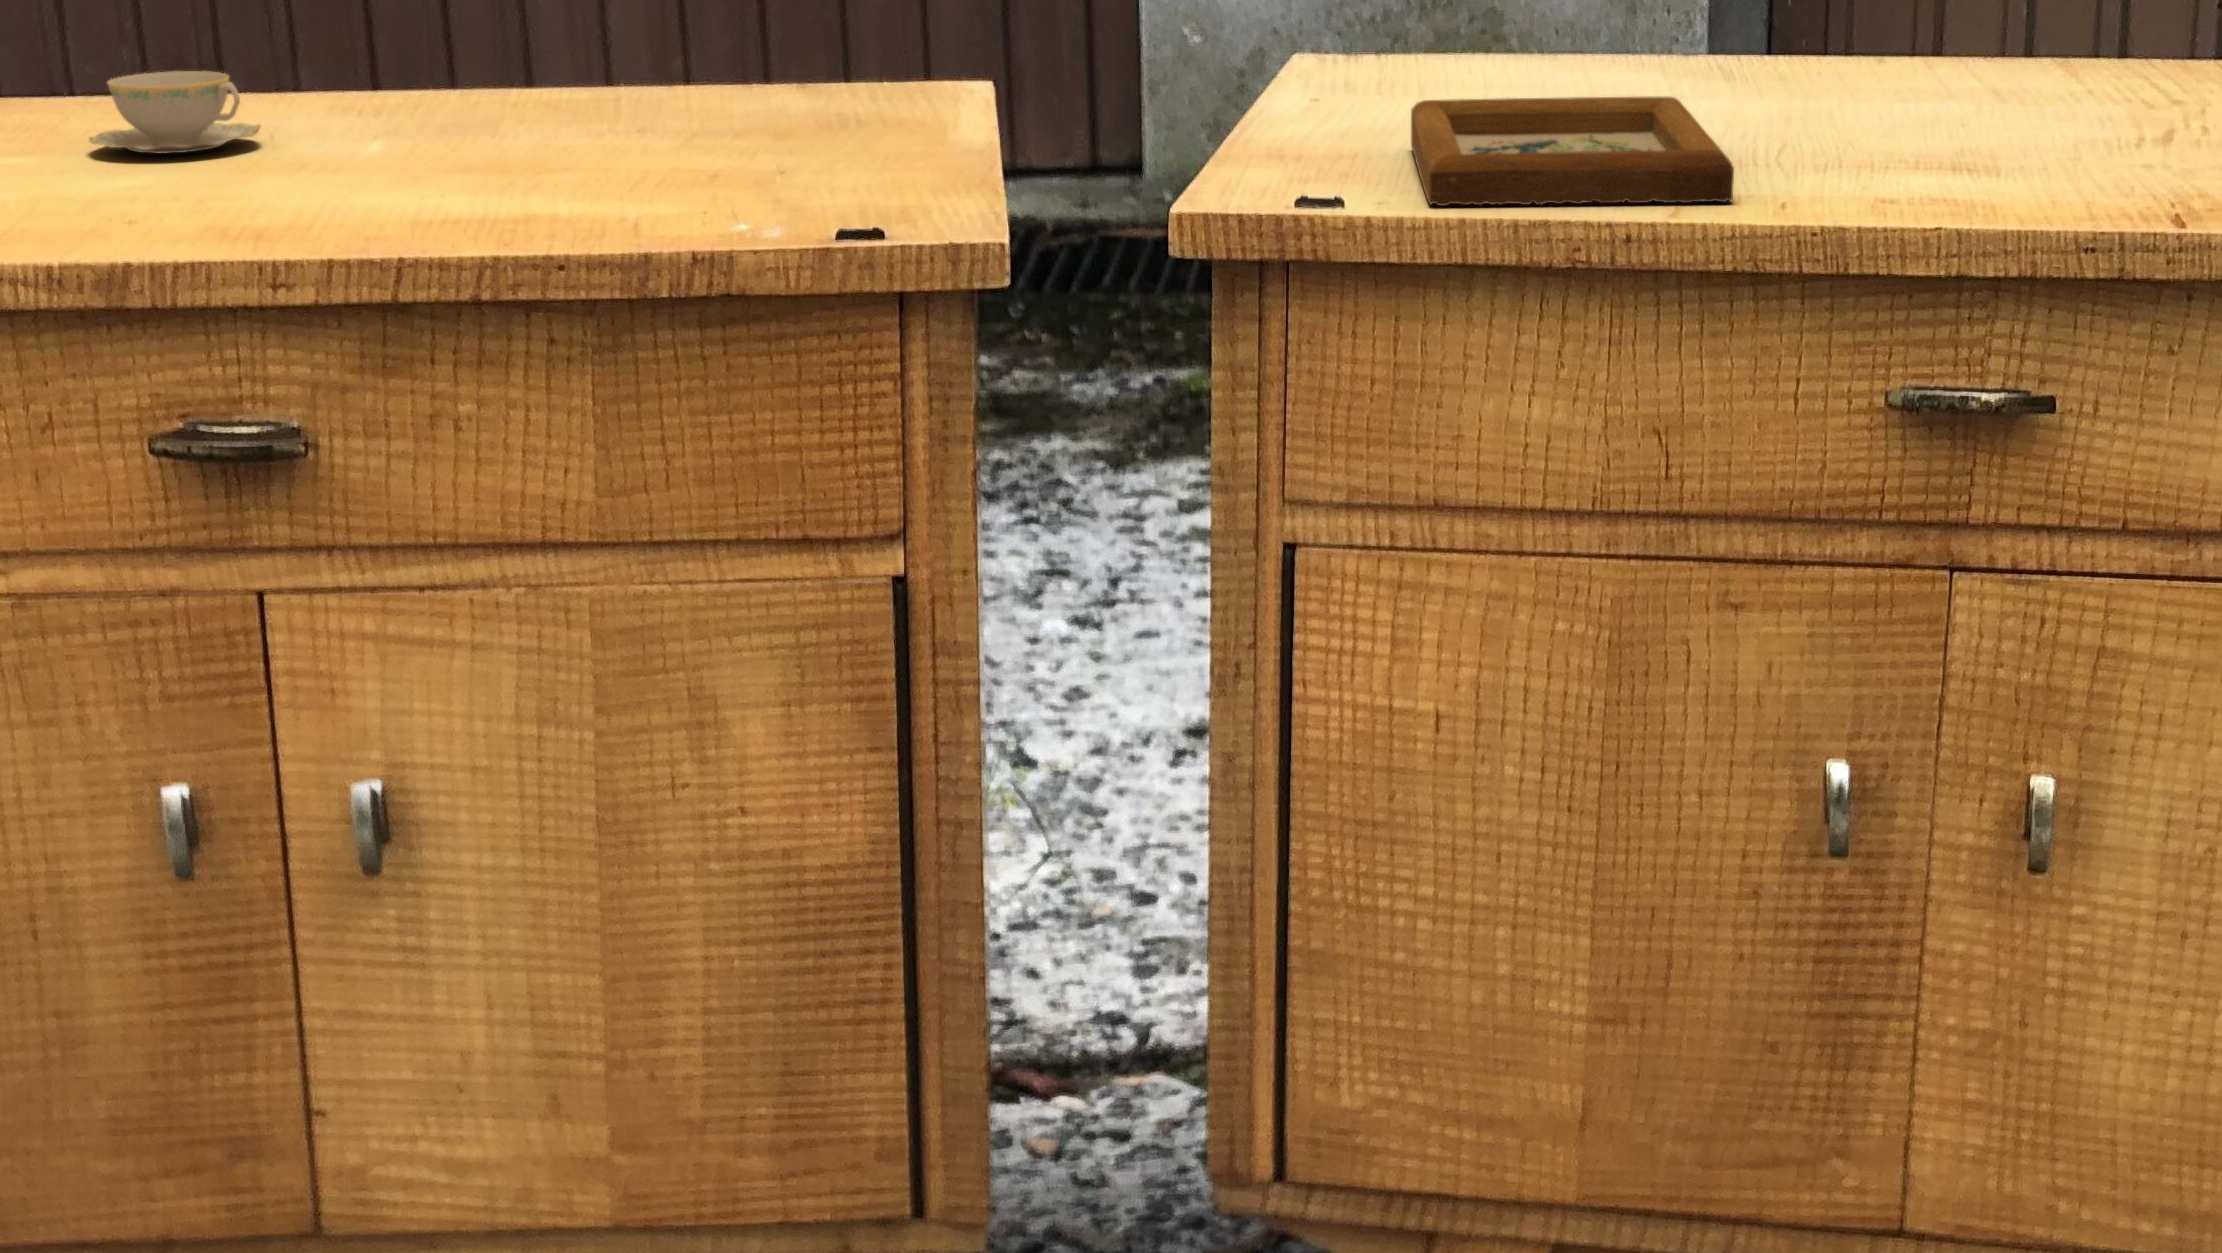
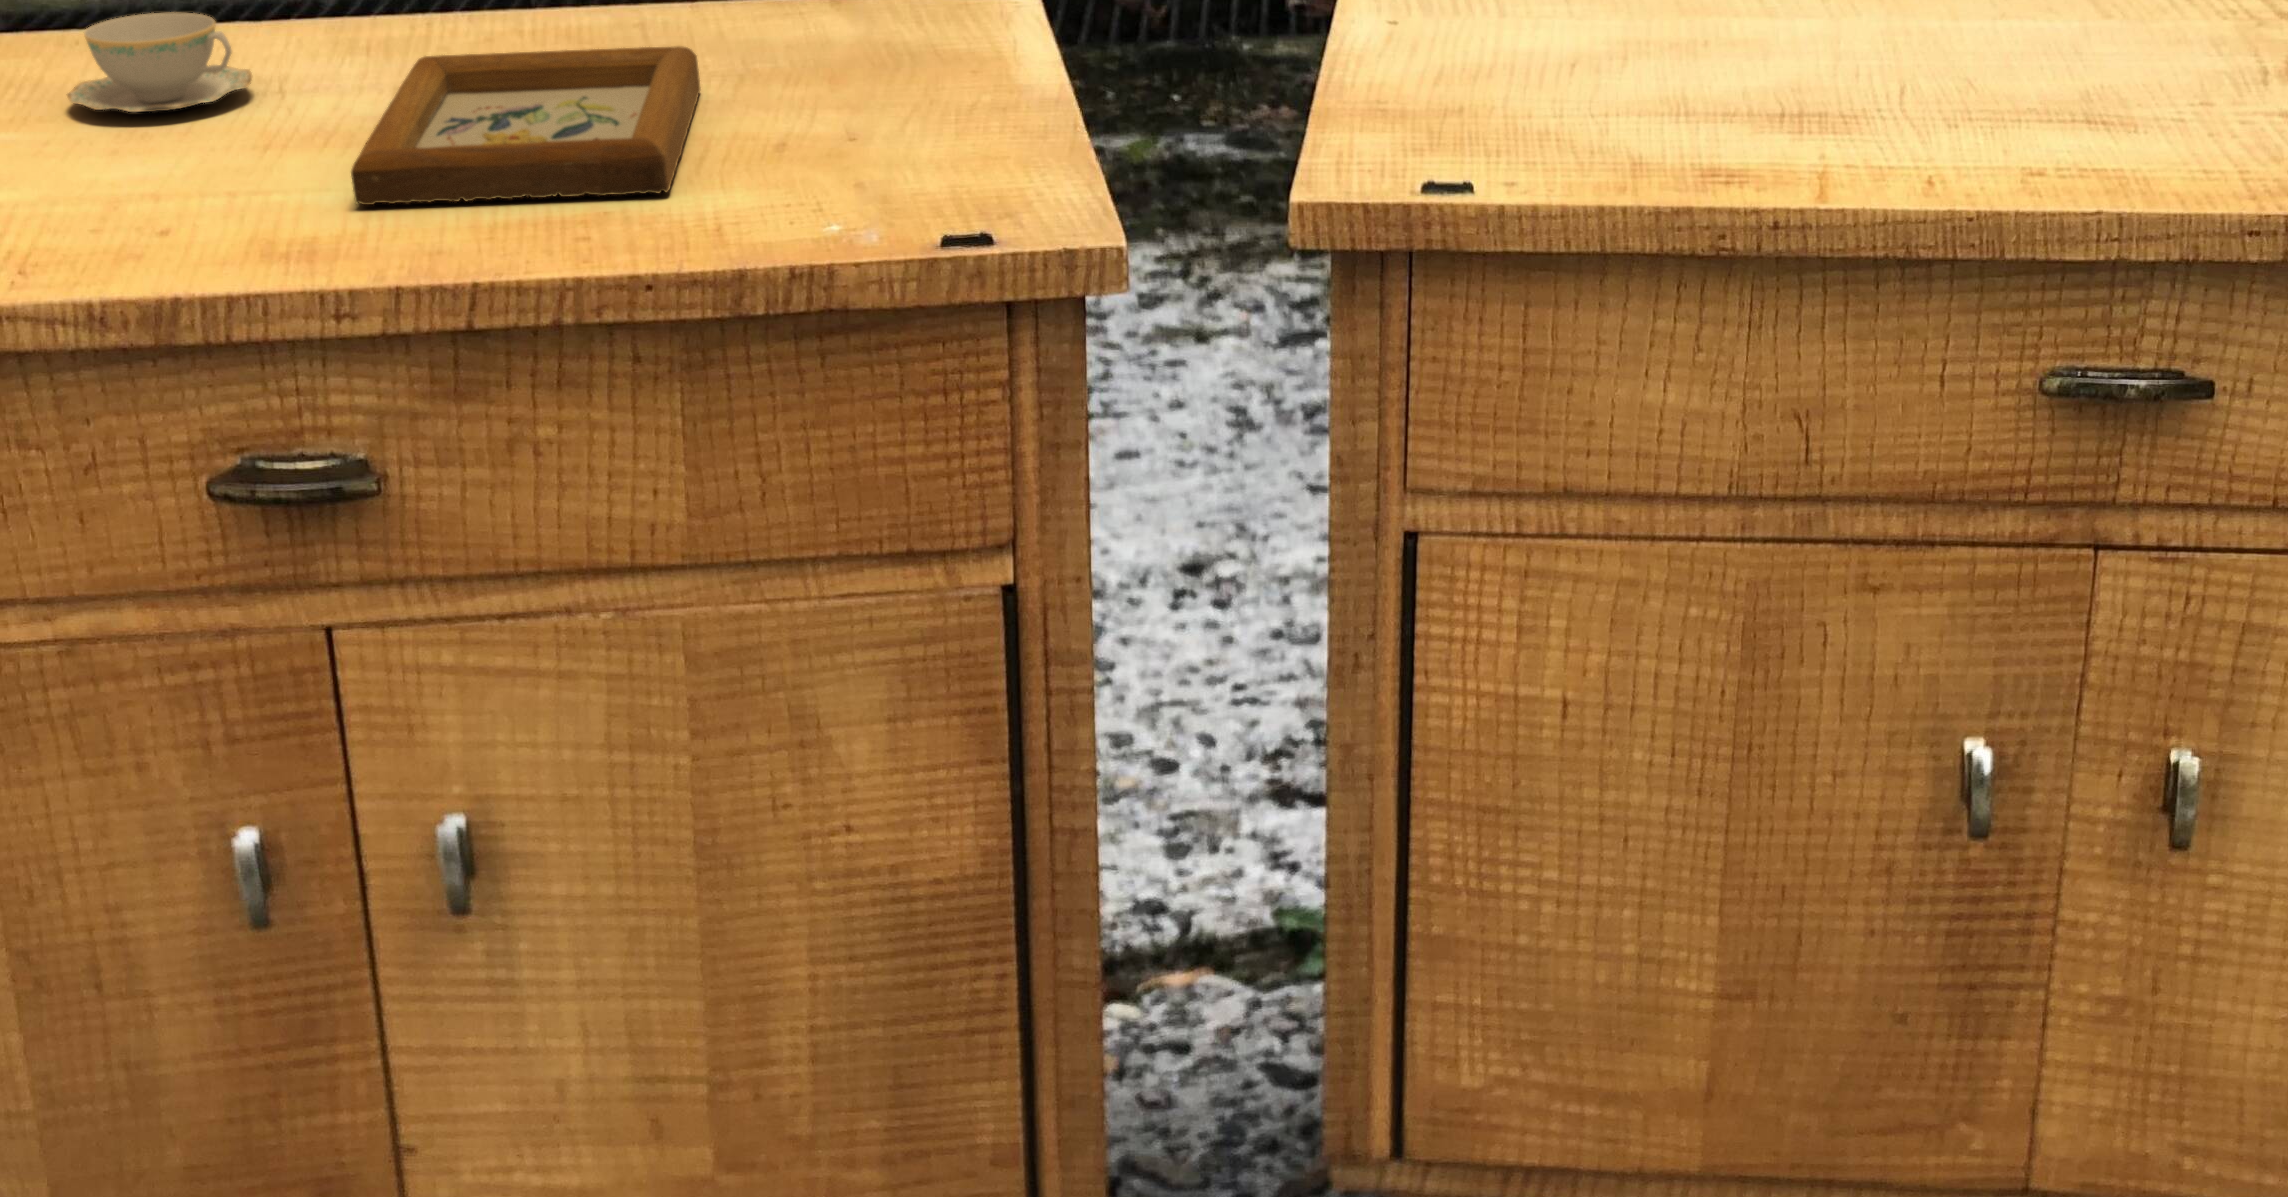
picture frame: present [1411,96,1734,206] -> present [351,46,700,205]

